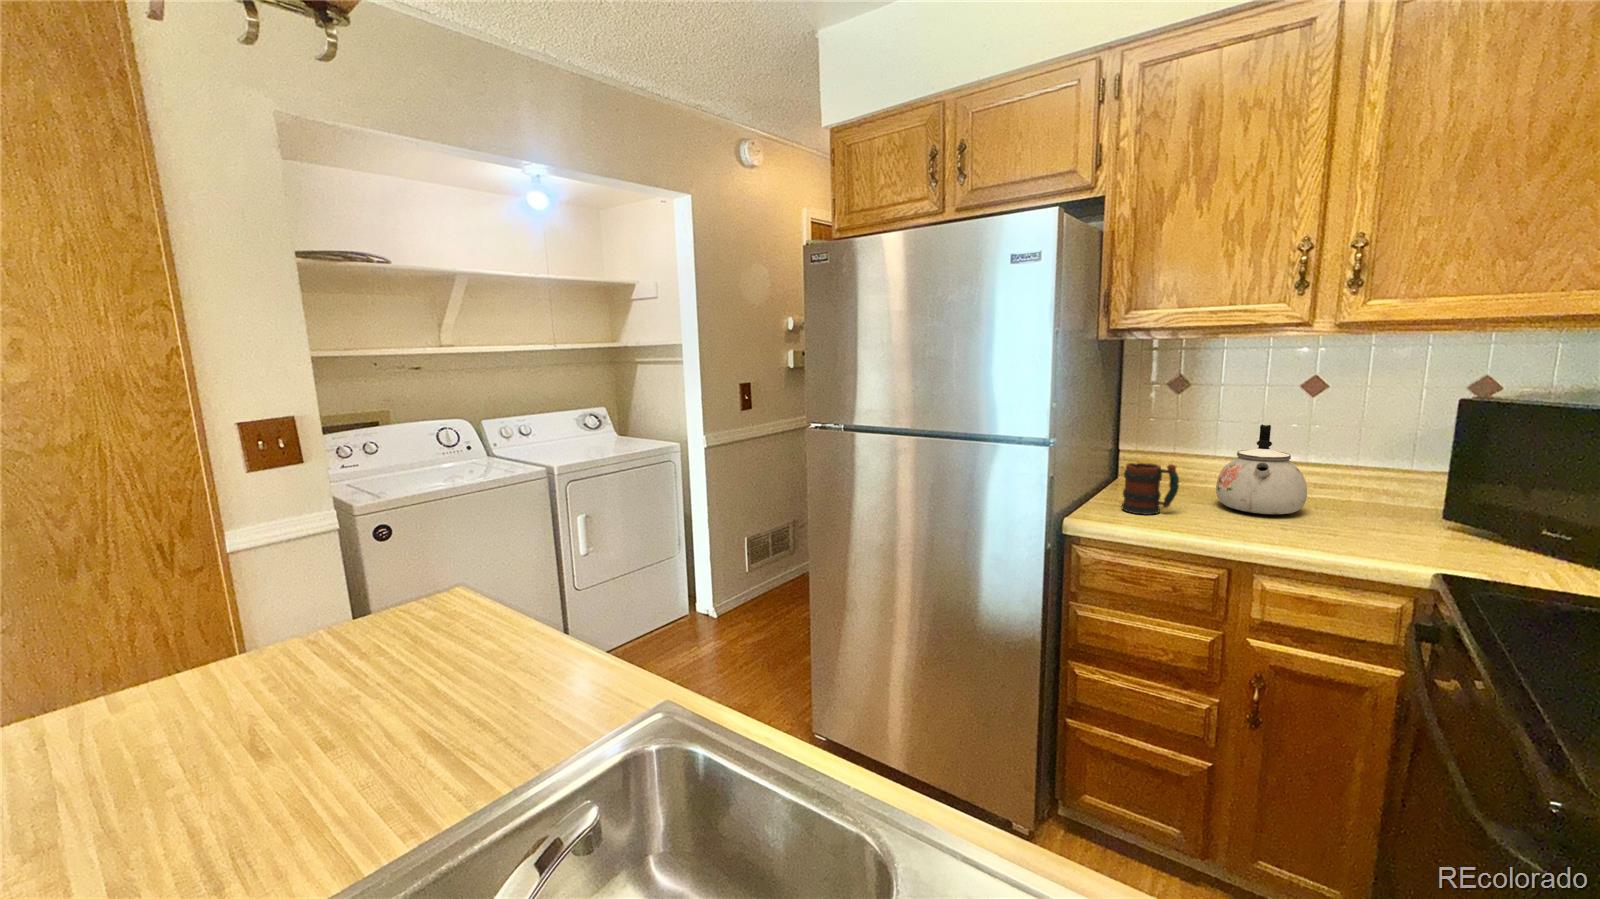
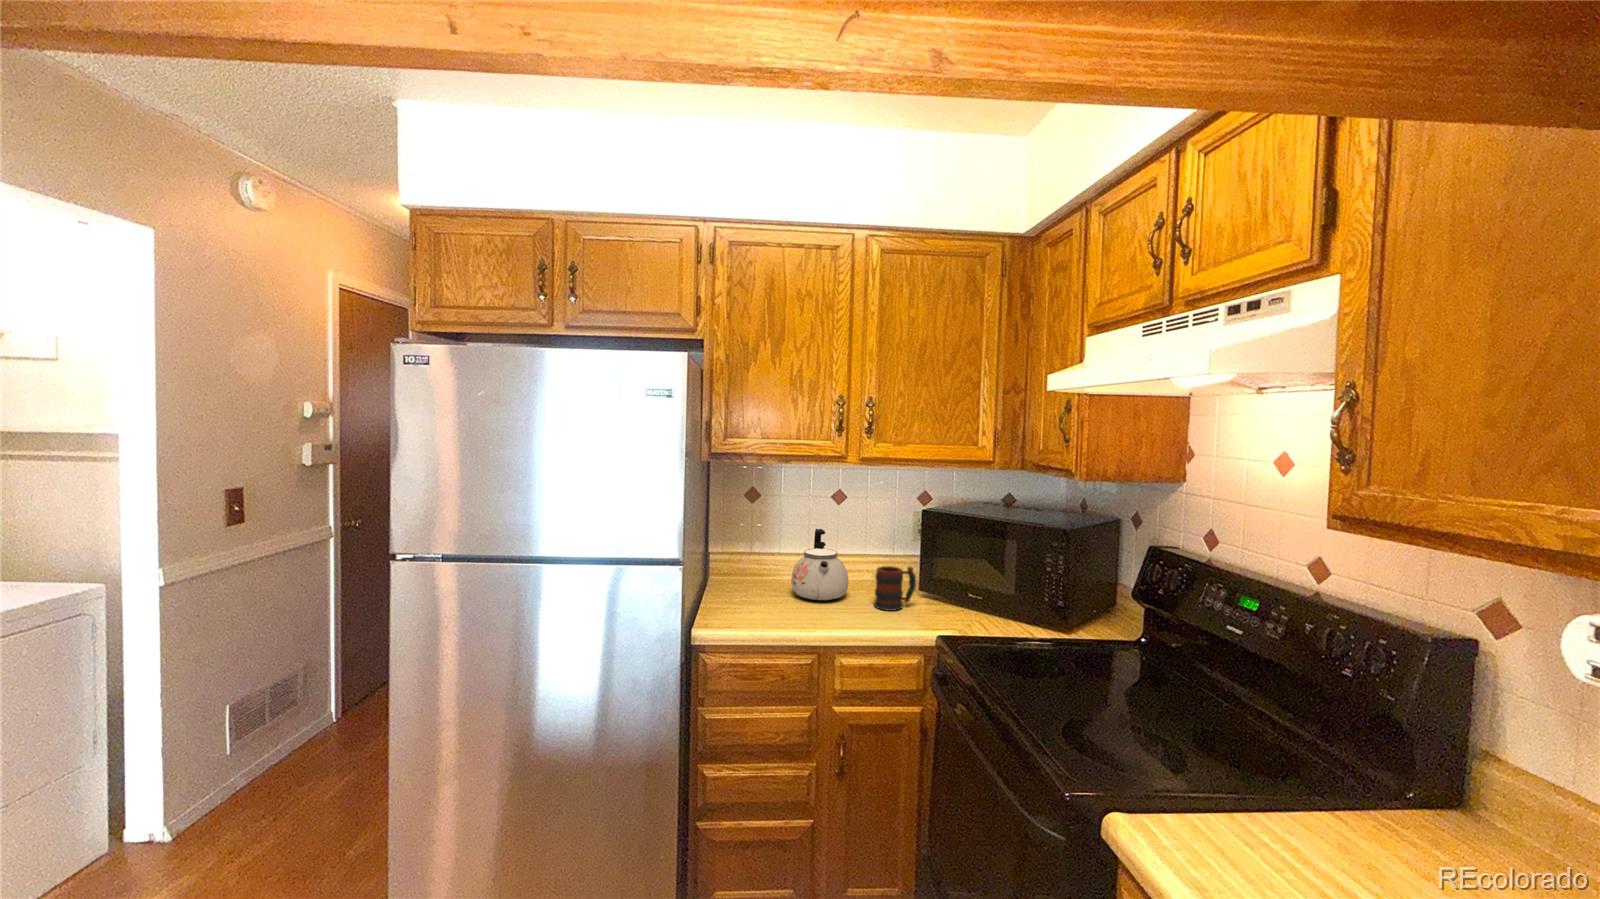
mug: present [1122,463,1179,515] -> present [874,566,916,611]

